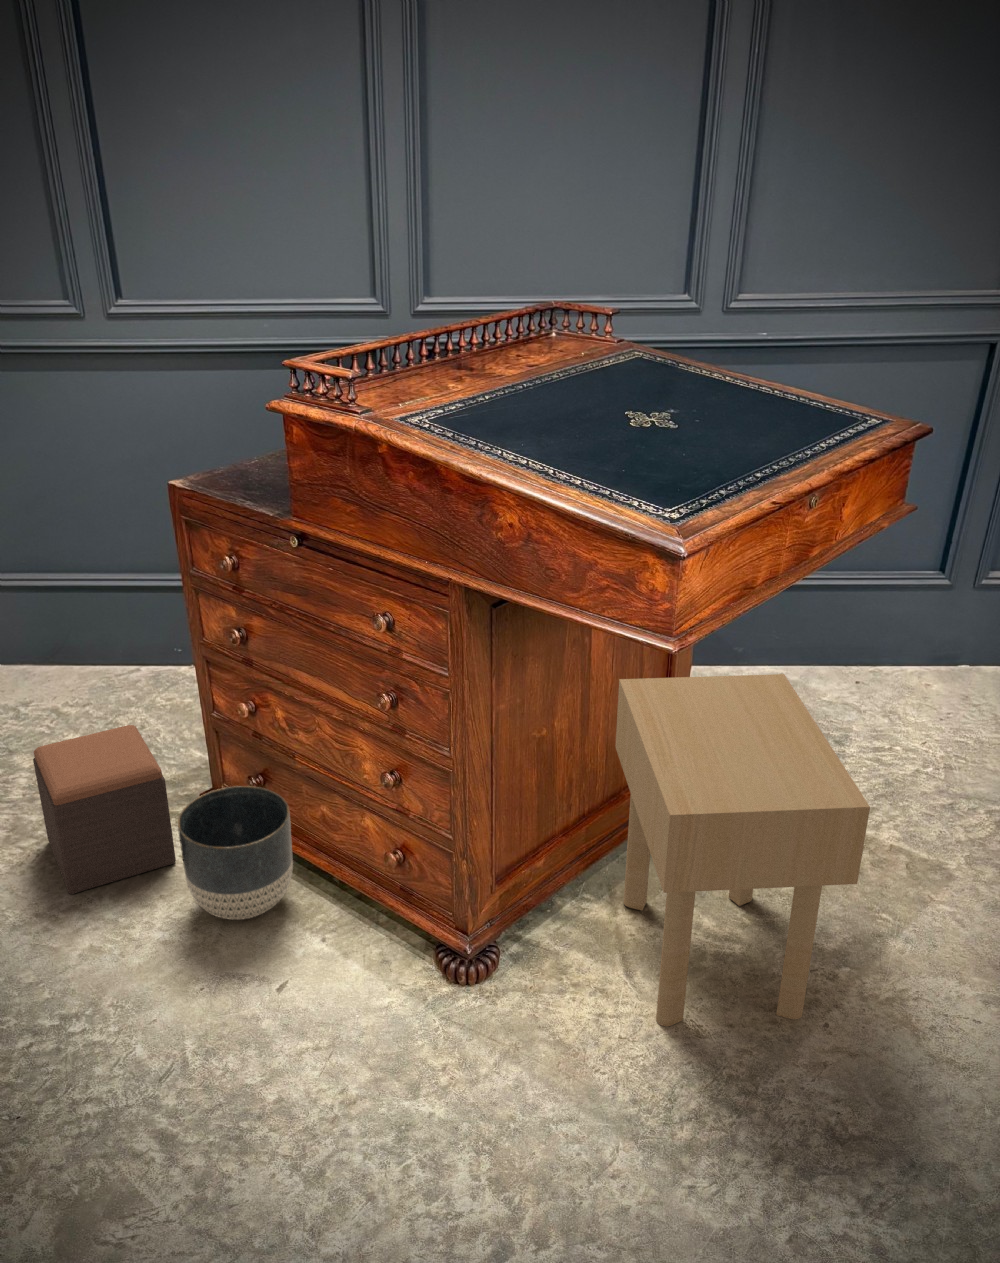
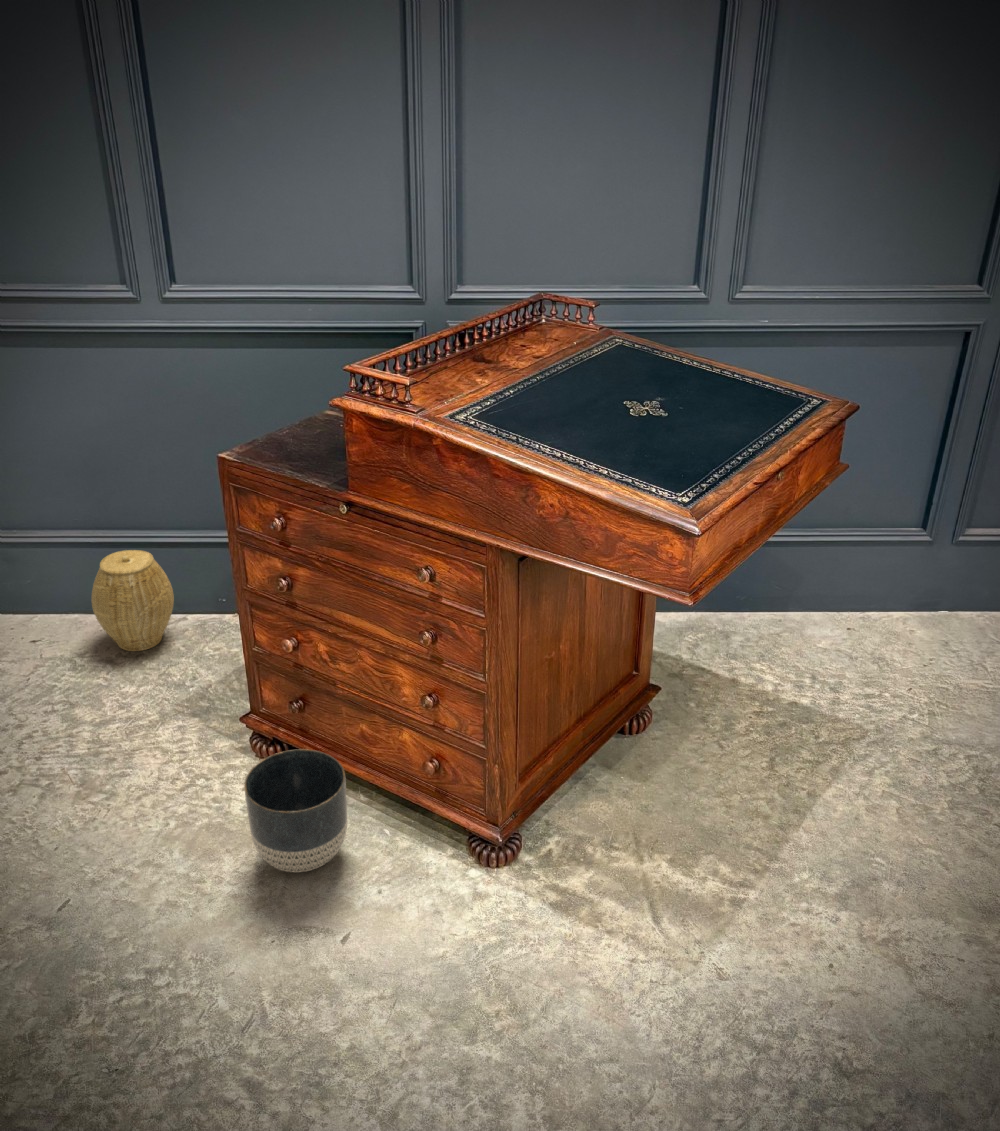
woven basket: none [36,590,126,700] -> present [92,550,174,651]
side table: present [616,674,870,1027] -> none [641,648,880,970]
footstool: present [33,725,176,894] -> none [104,689,237,848]

